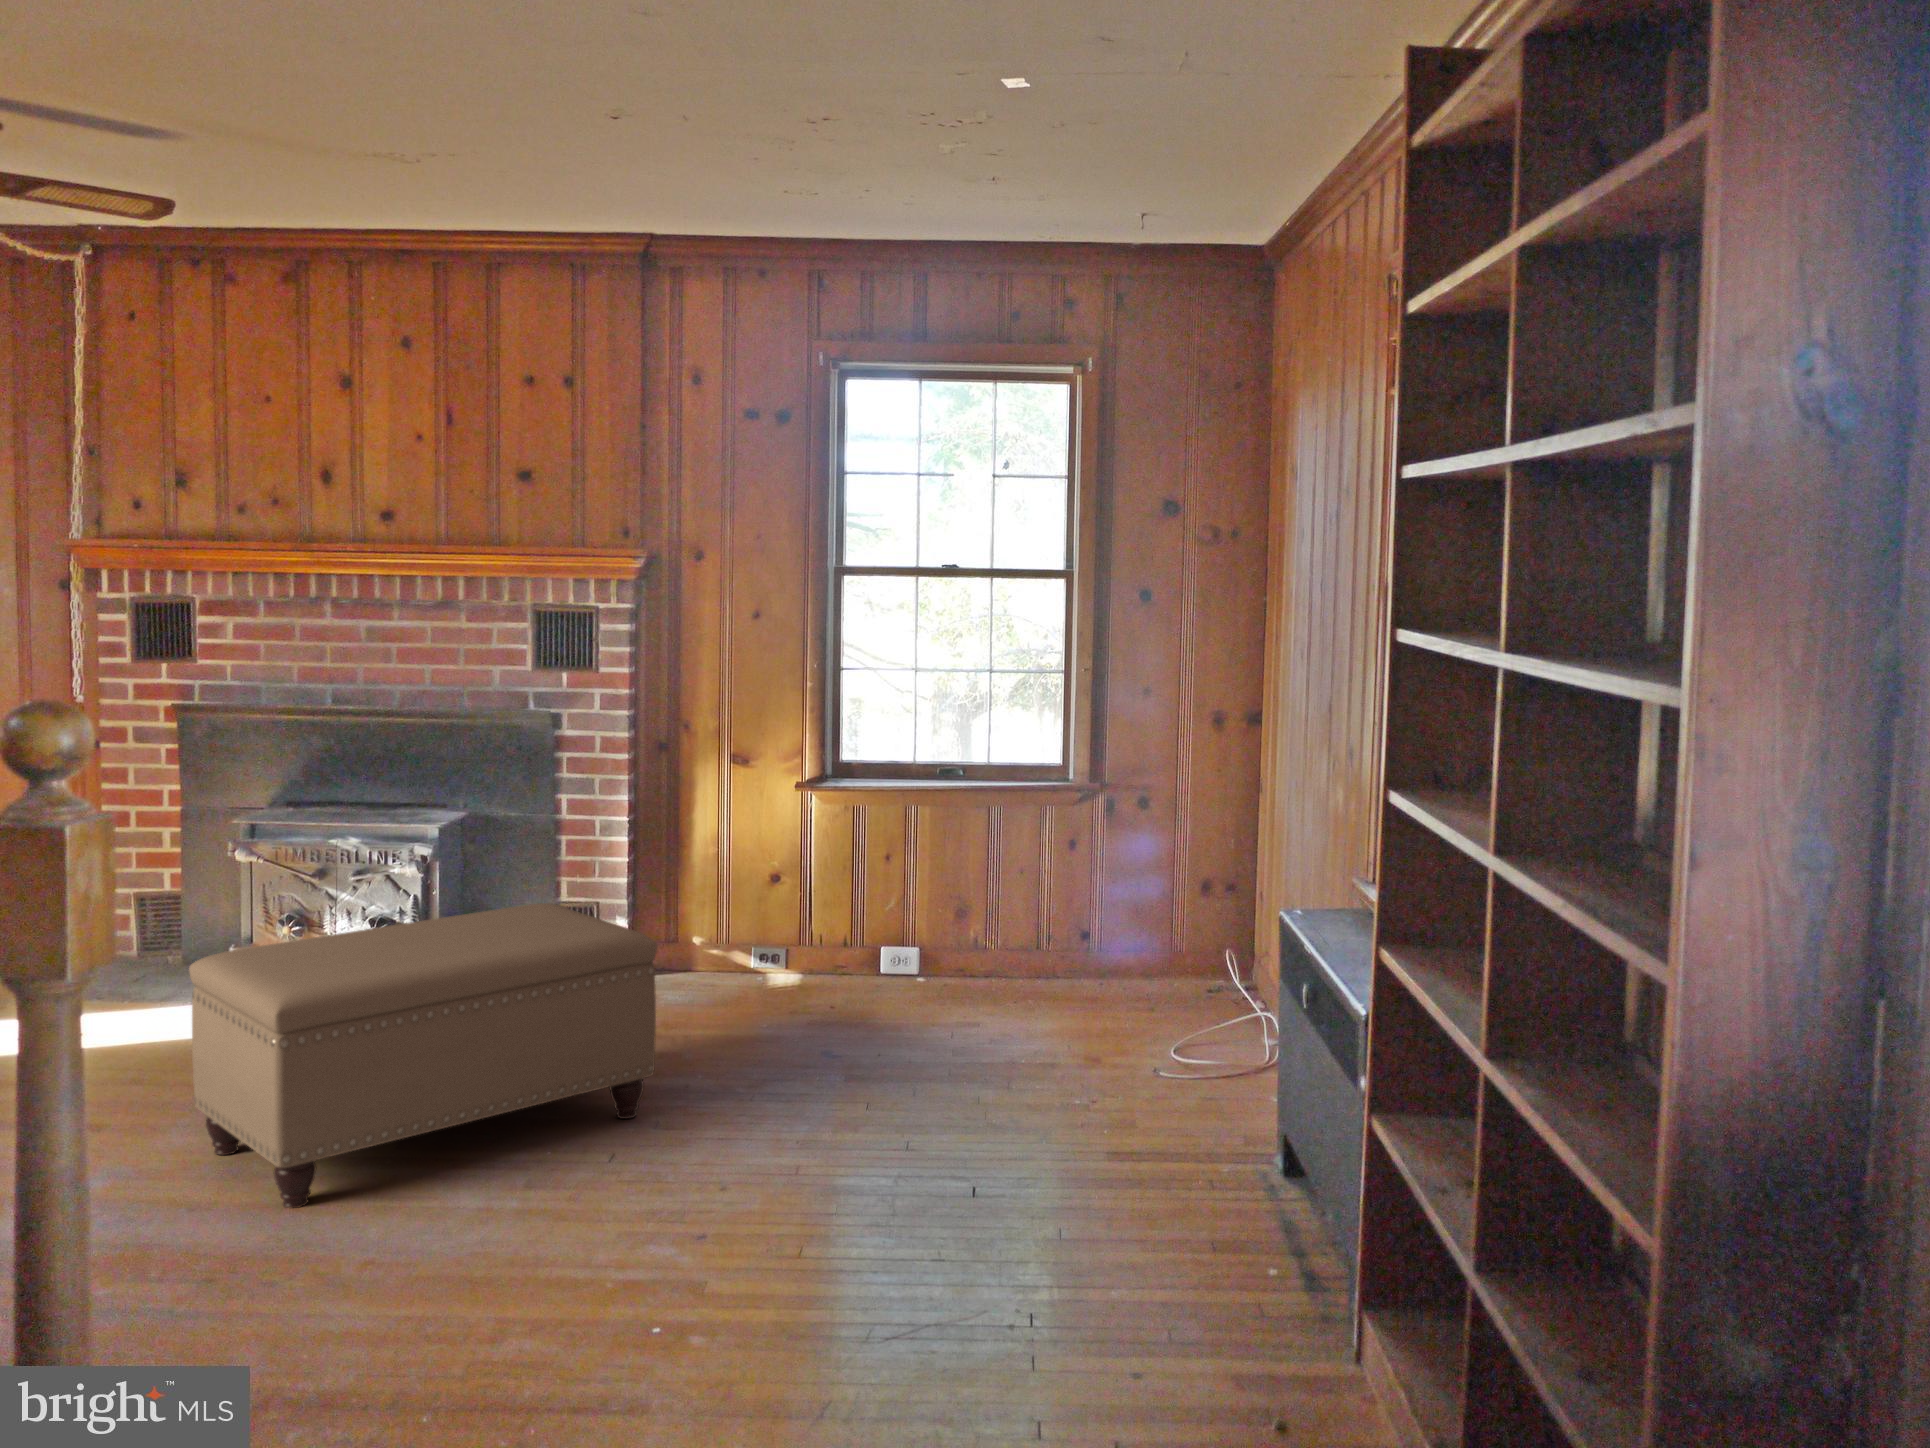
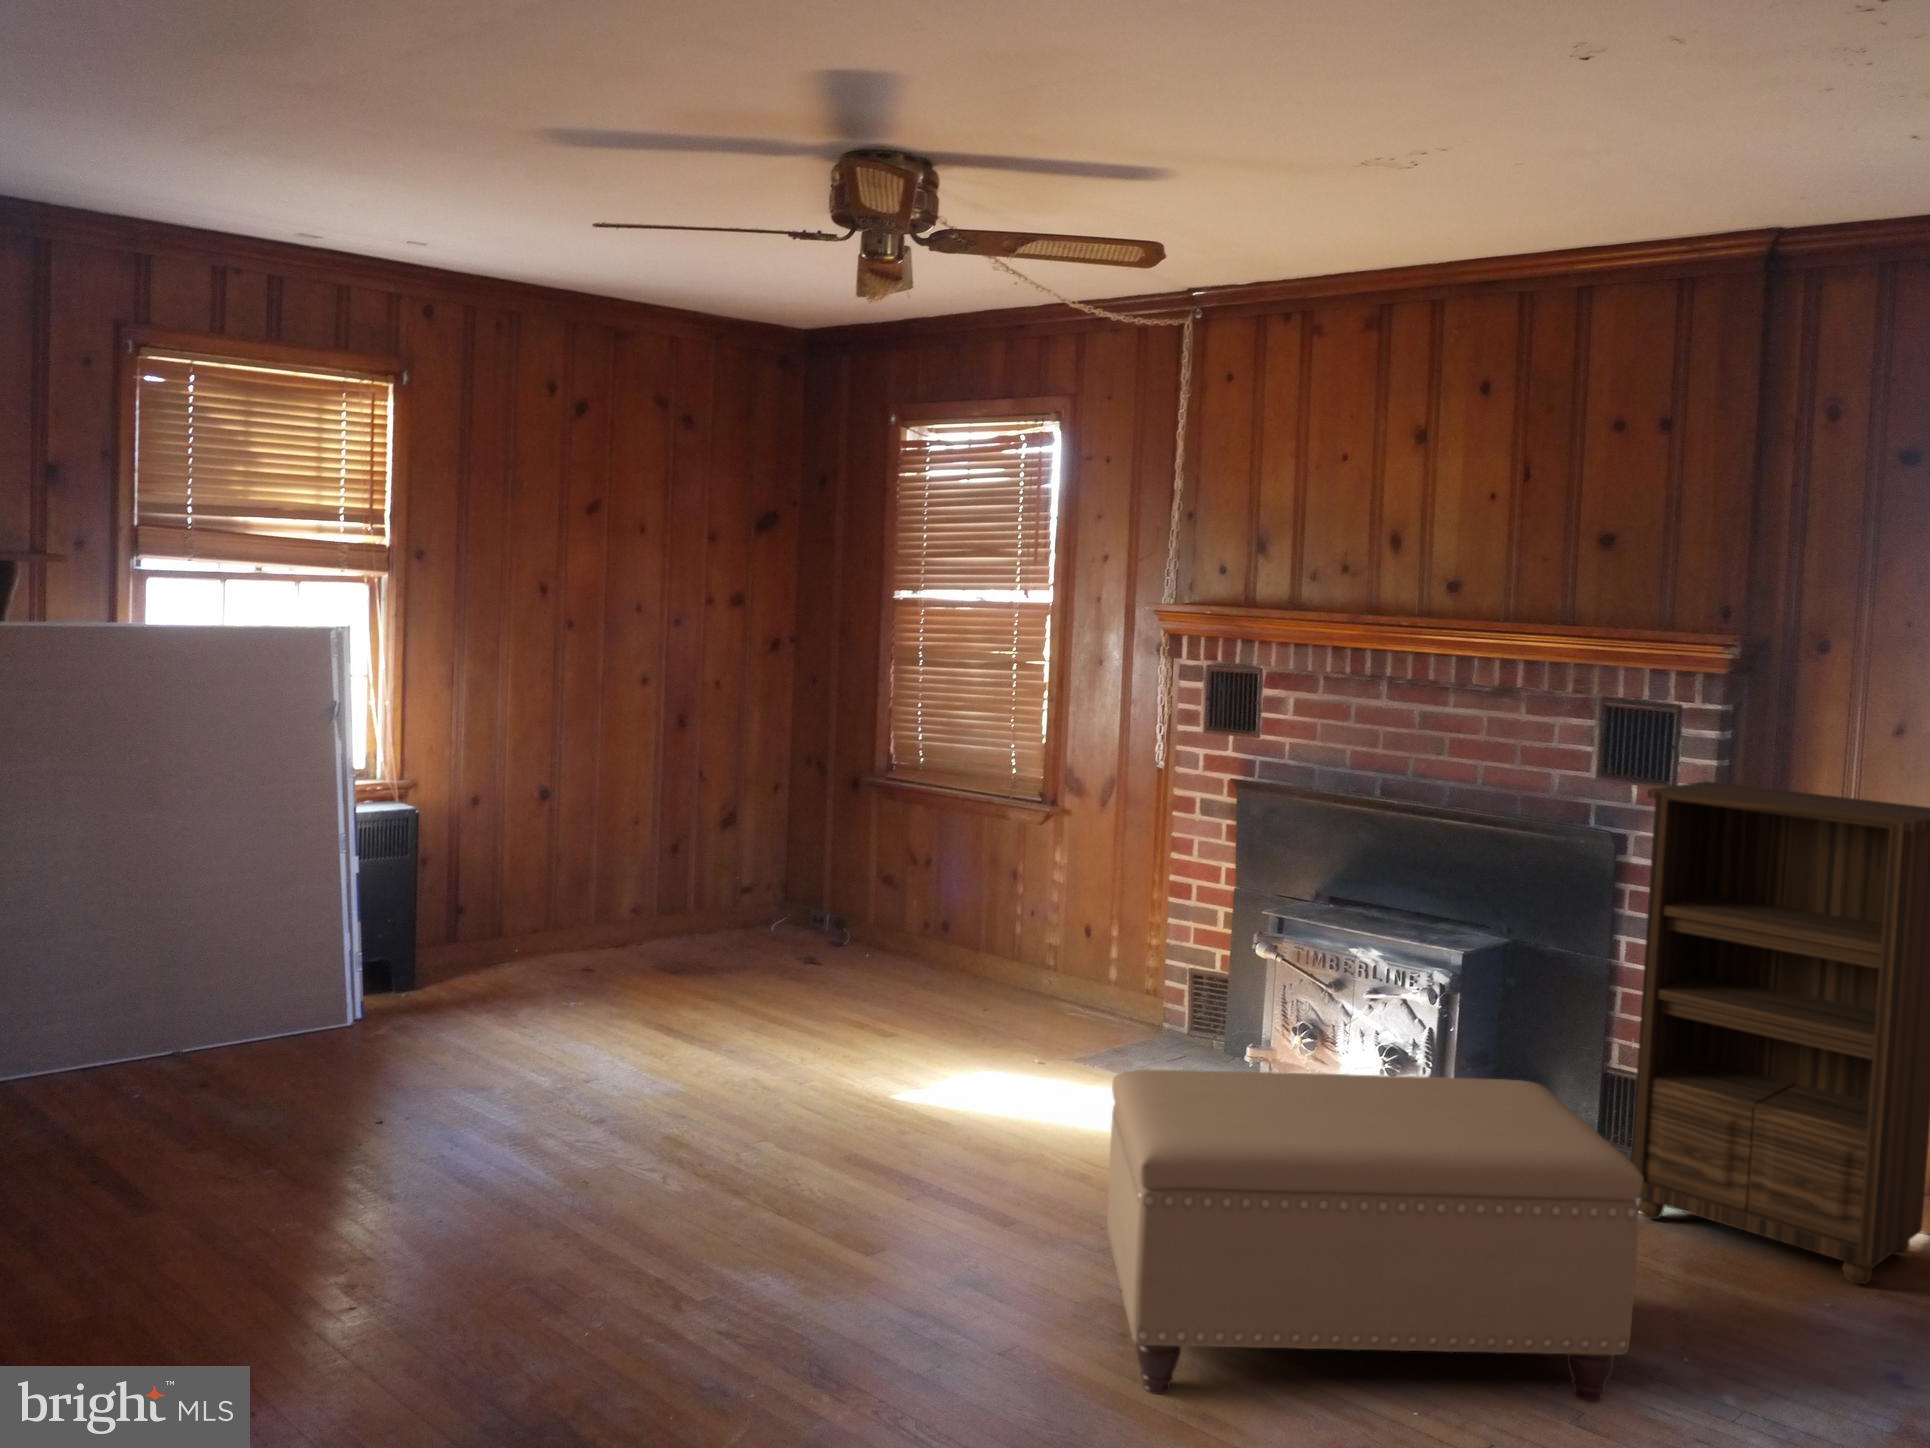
bookshelf: none [591,663,804,1010] -> present [1631,781,1930,1284]

